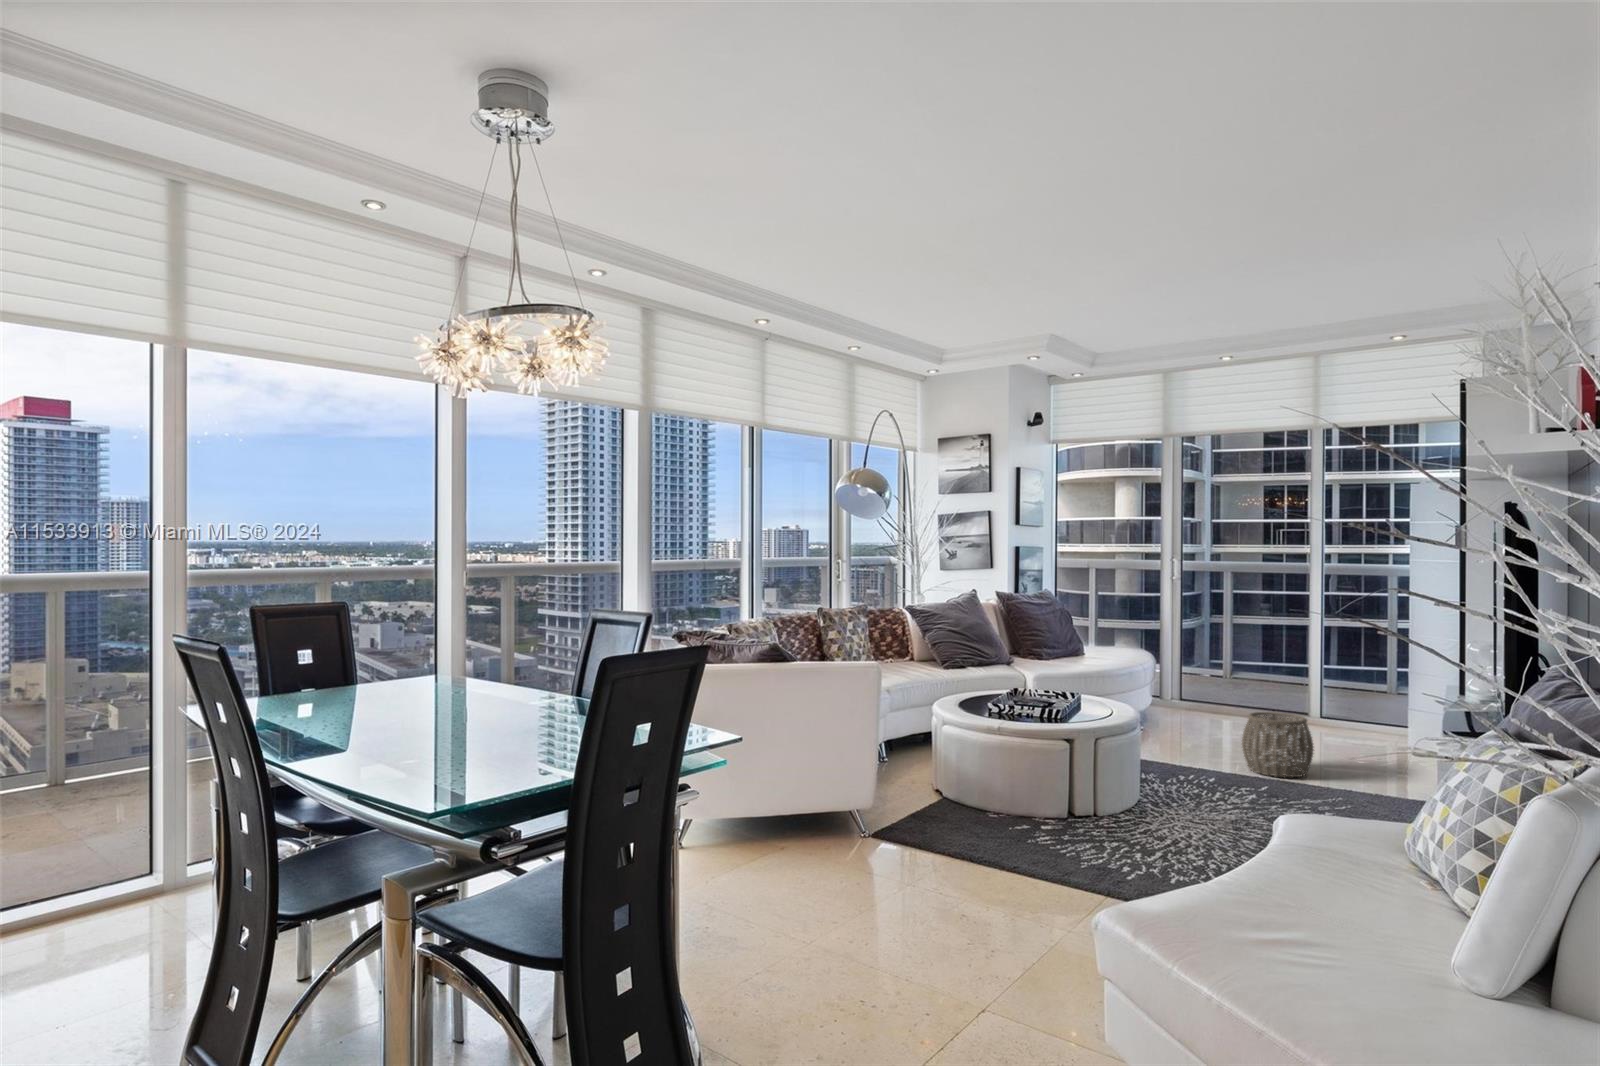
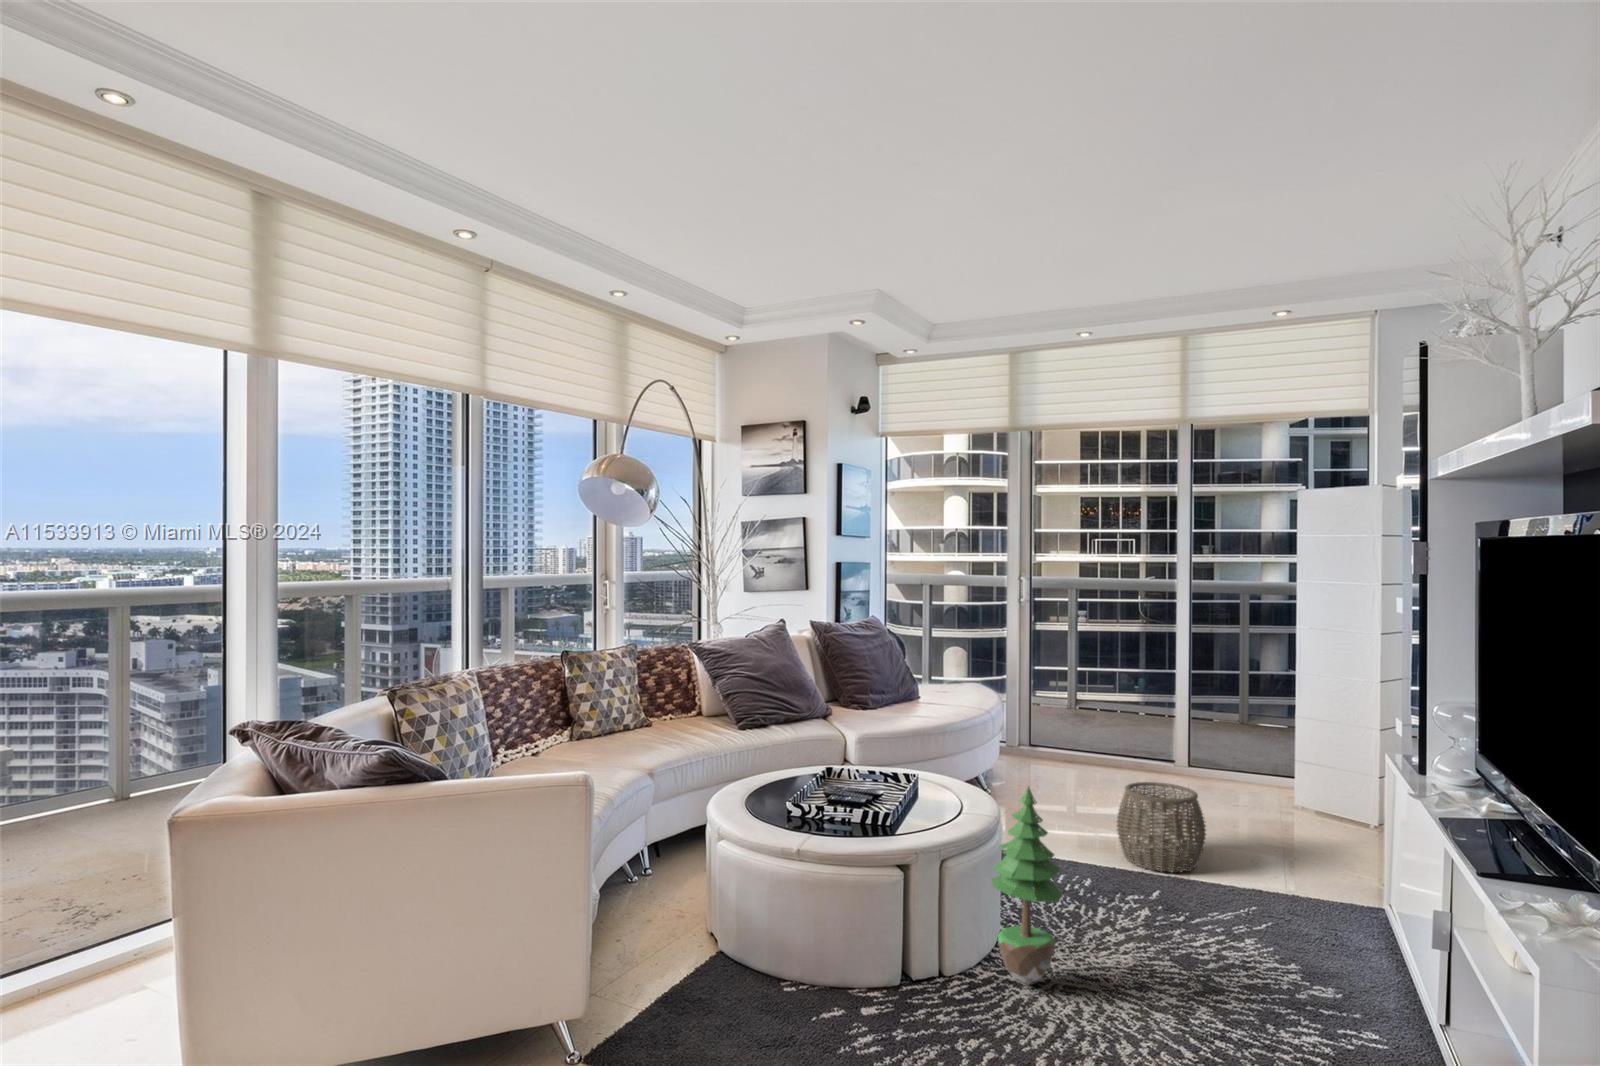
potted tree: none [1130,689,1182,825] -> present [992,786,1063,984]

